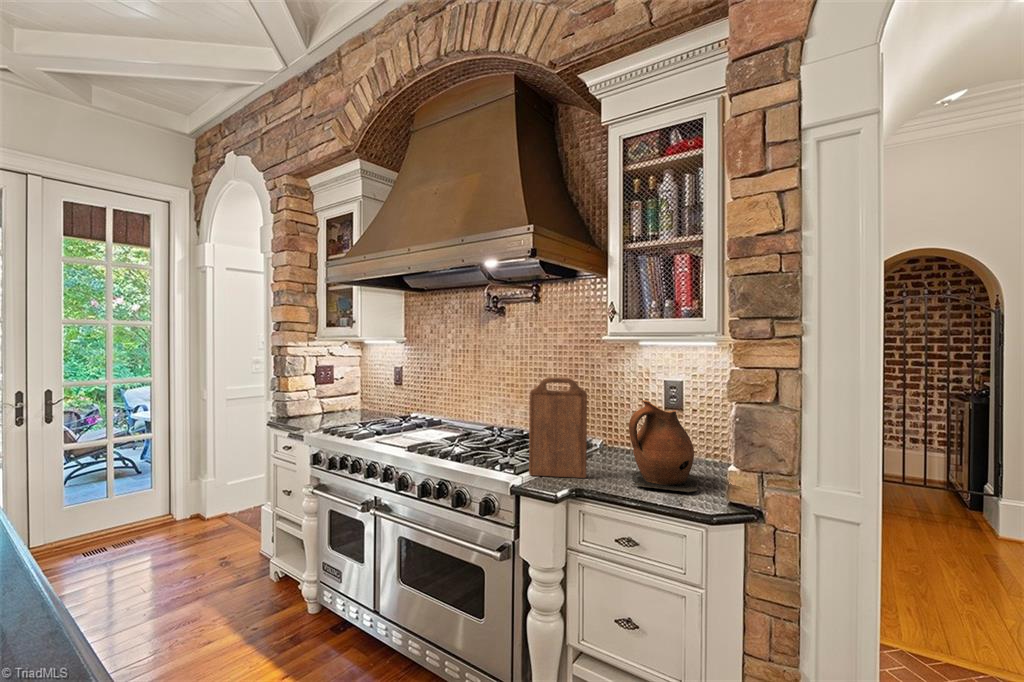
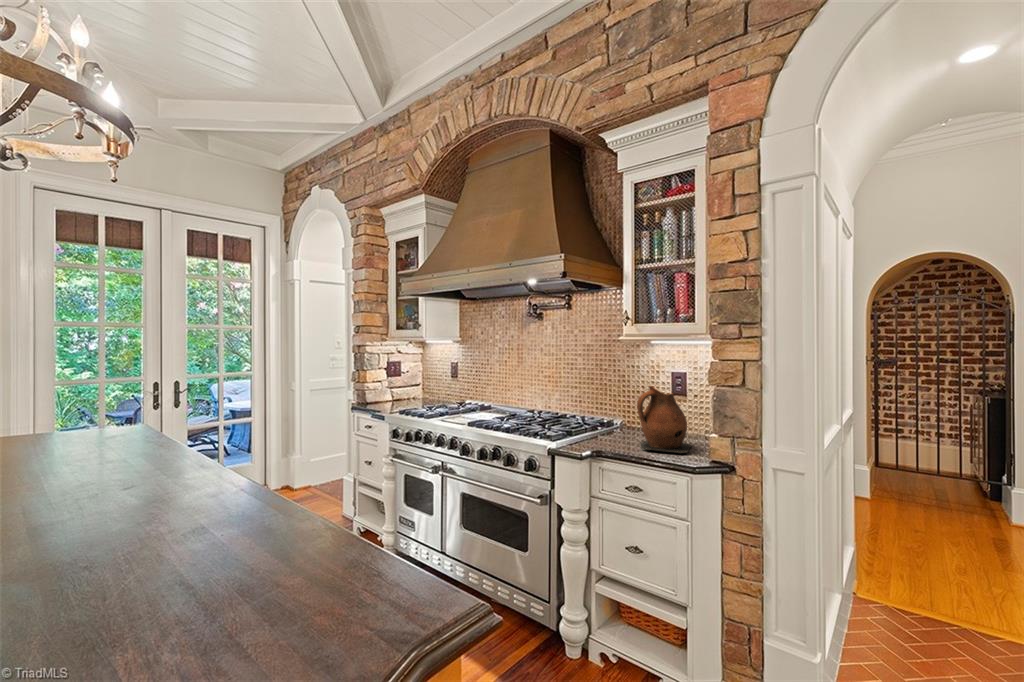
cutting board: present [529,378,587,478] -> none [562,369,606,444]

